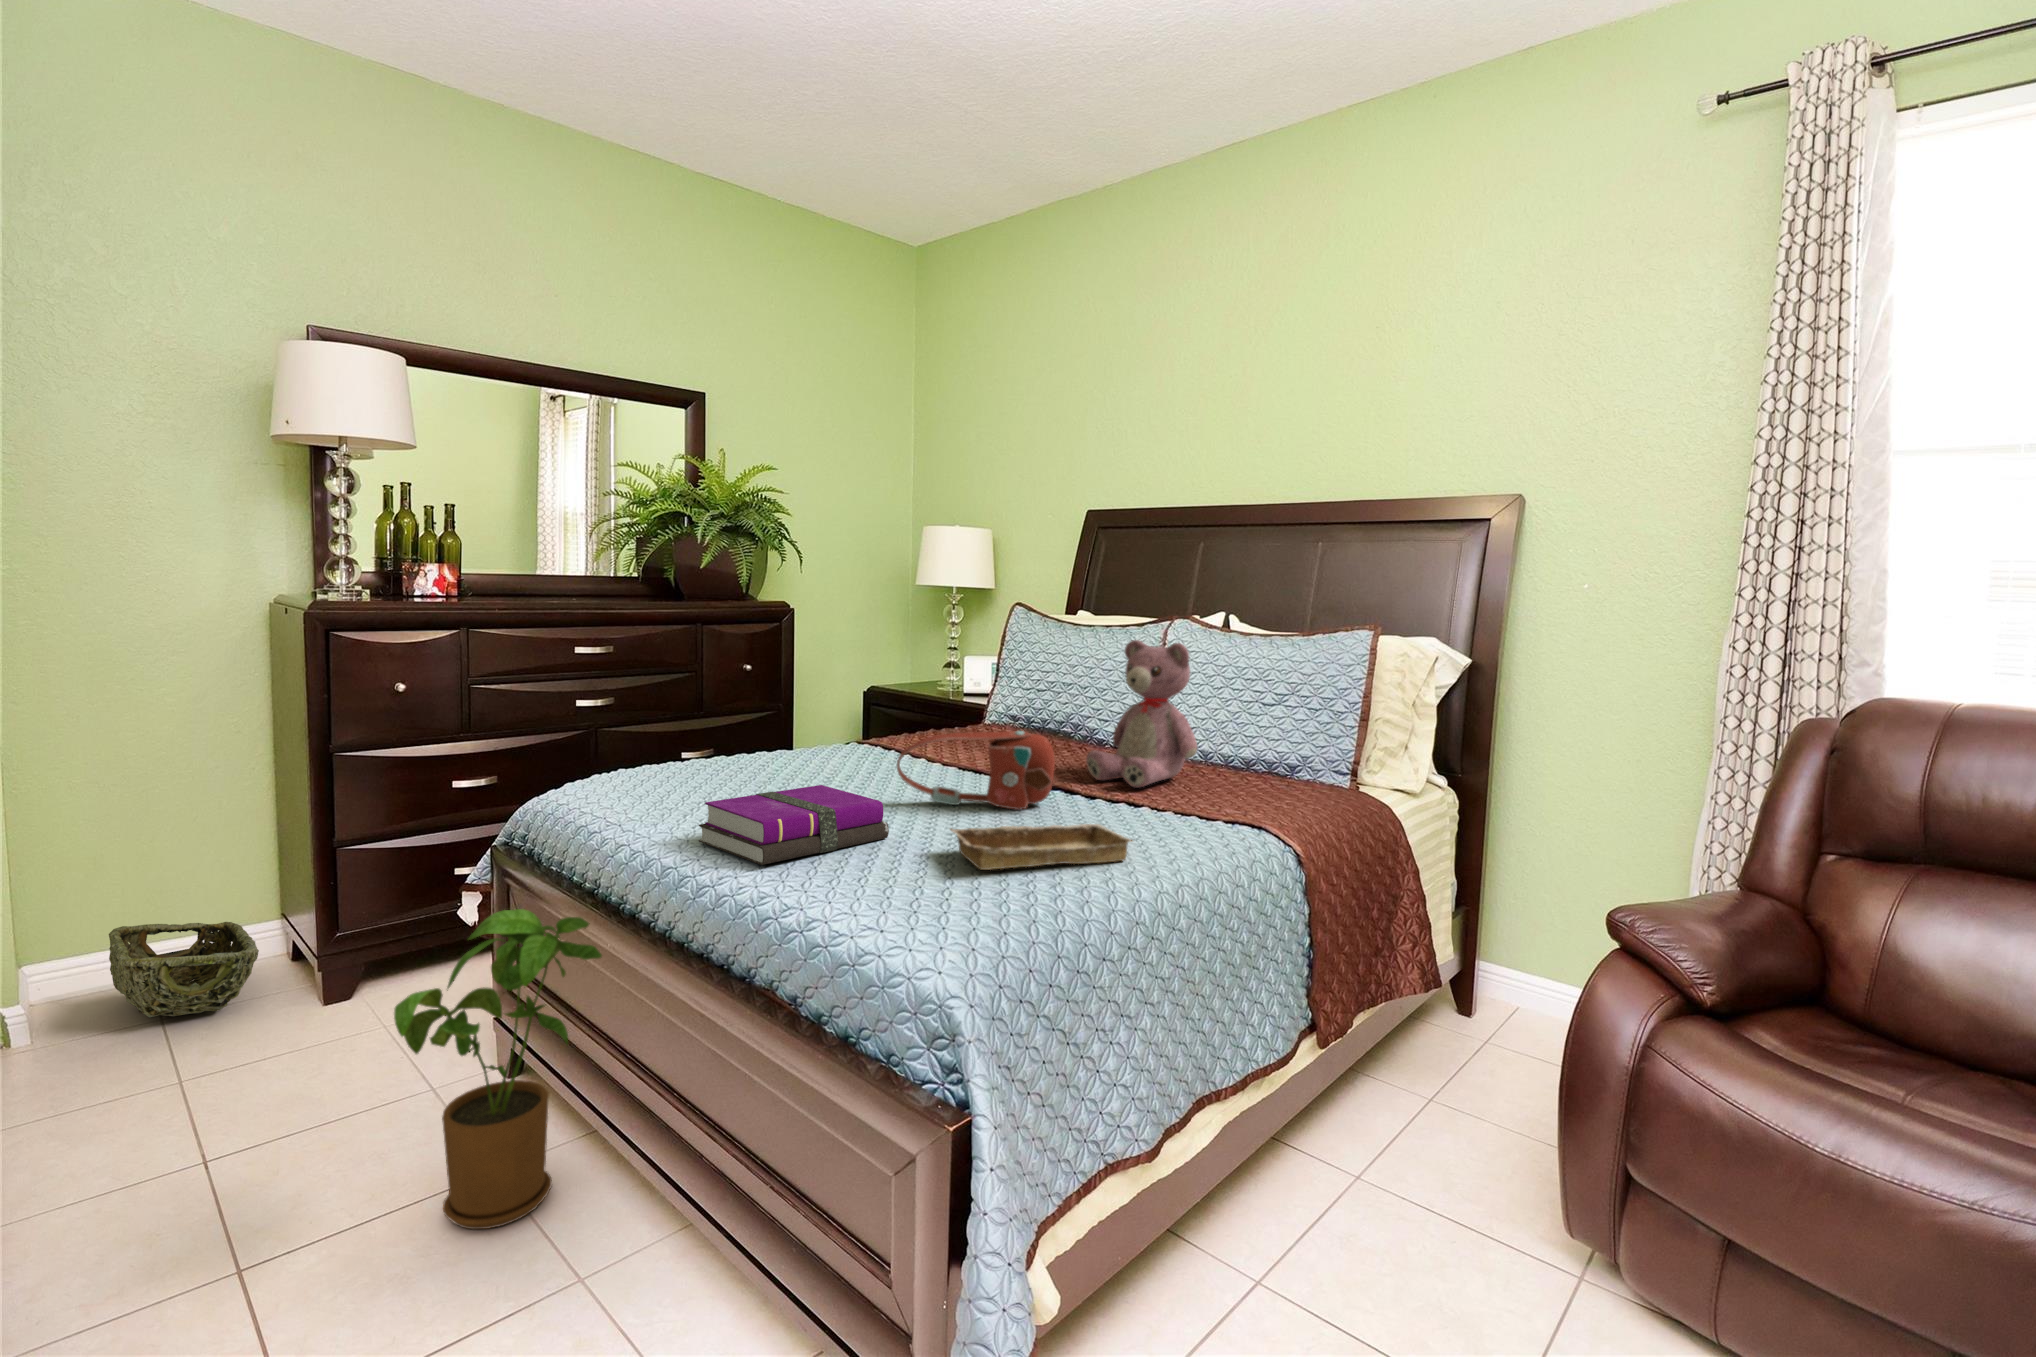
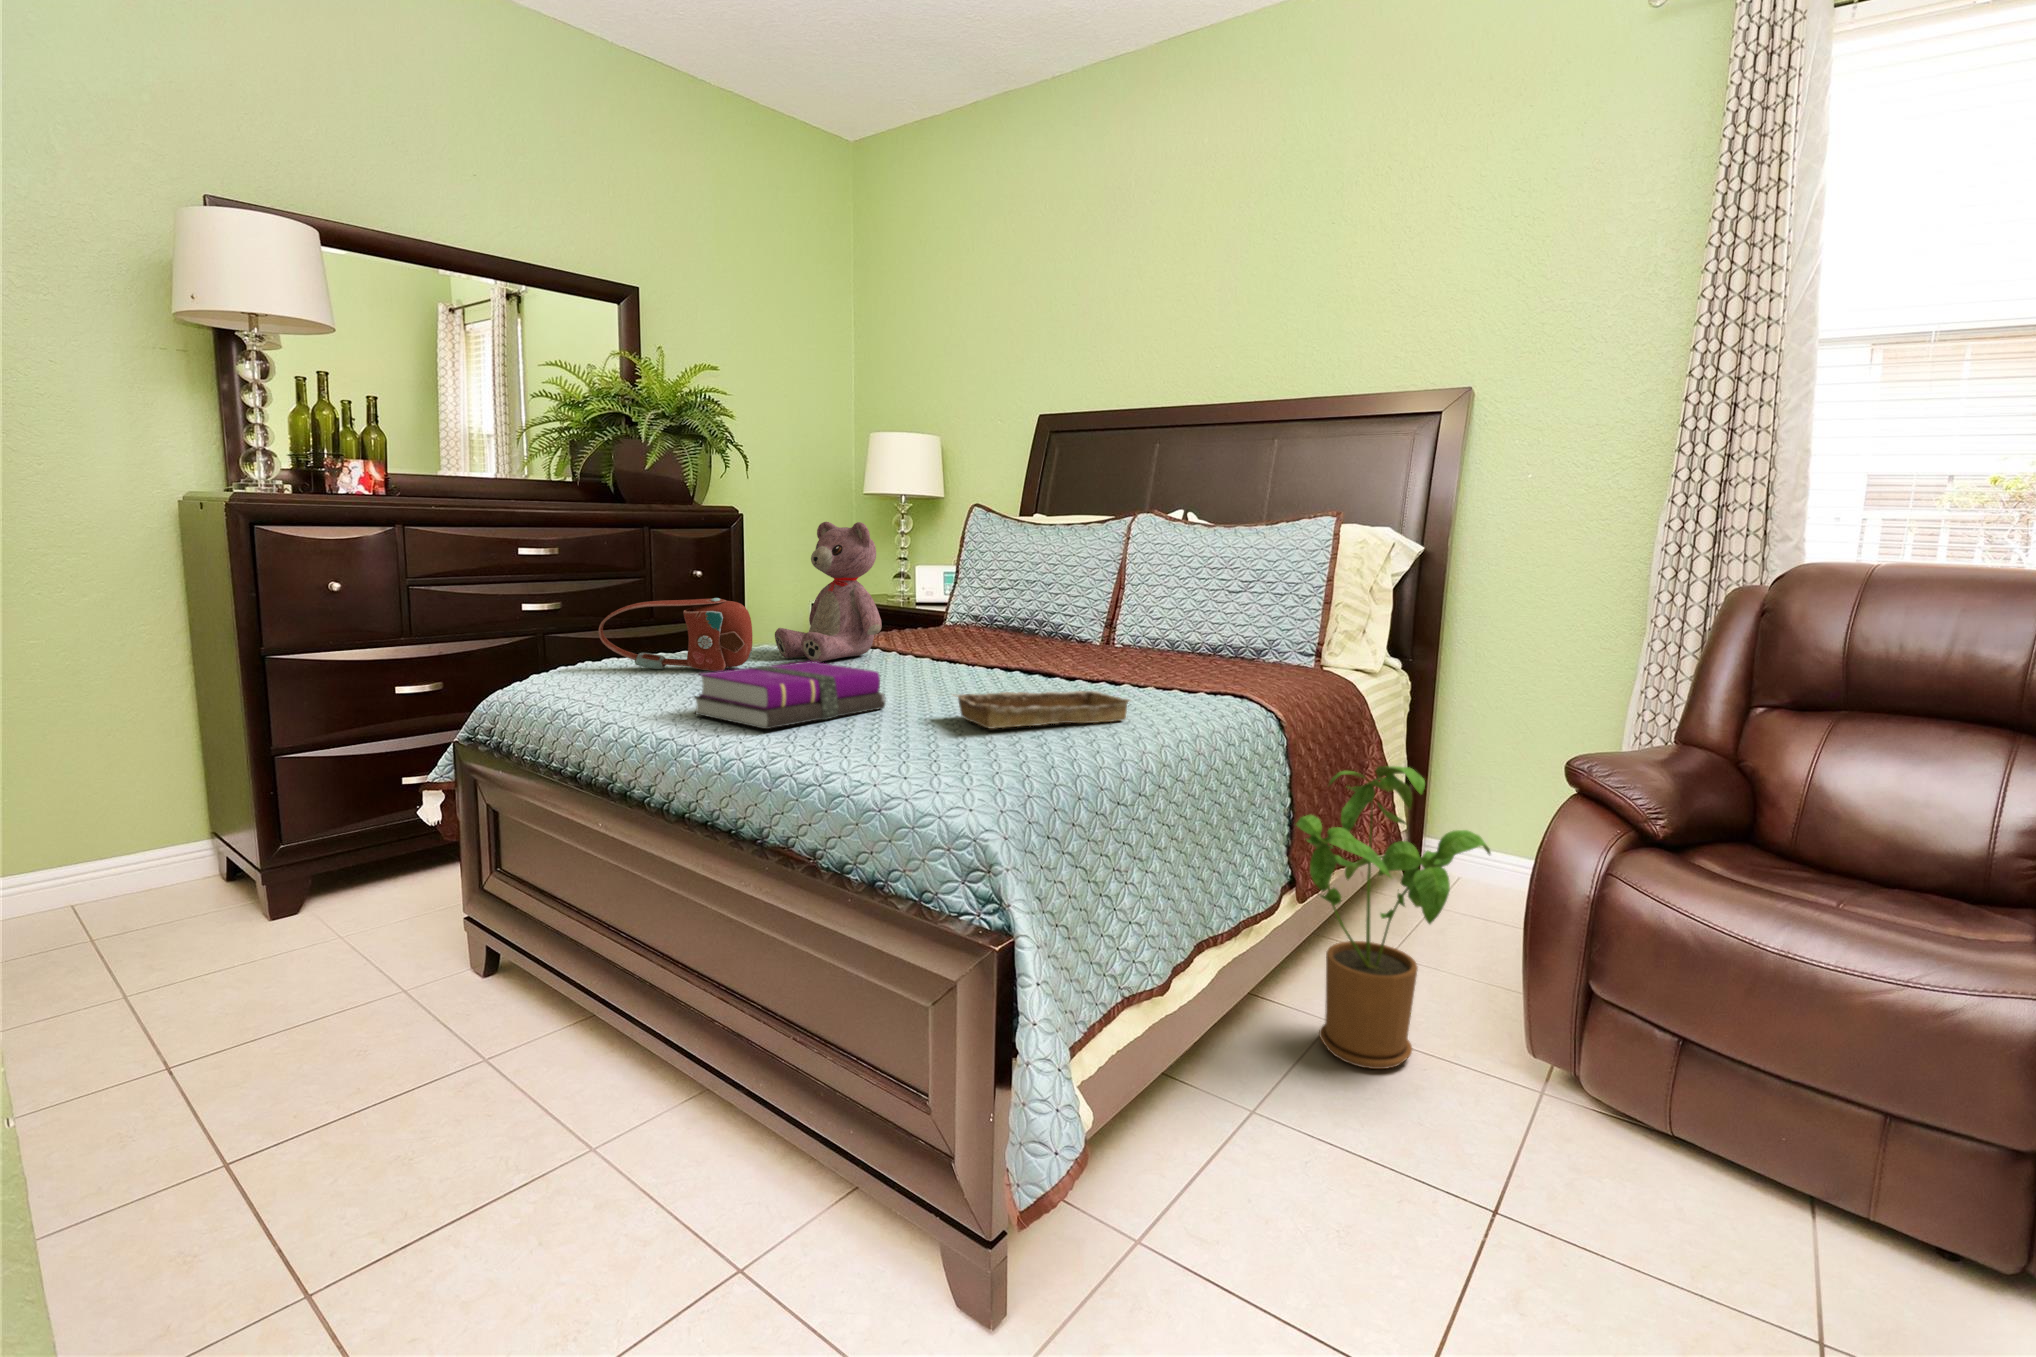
teddy bear: present [1086,640,1197,788] -> present [775,522,882,662]
handbag: present [897,731,1055,810] -> present [599,598,753,671]
house plant: present [394,909,602,1229] -> present [1296,766,1490,1069]
woven basket: present [109,922,259,1018] -> none [21,839,194,935]

